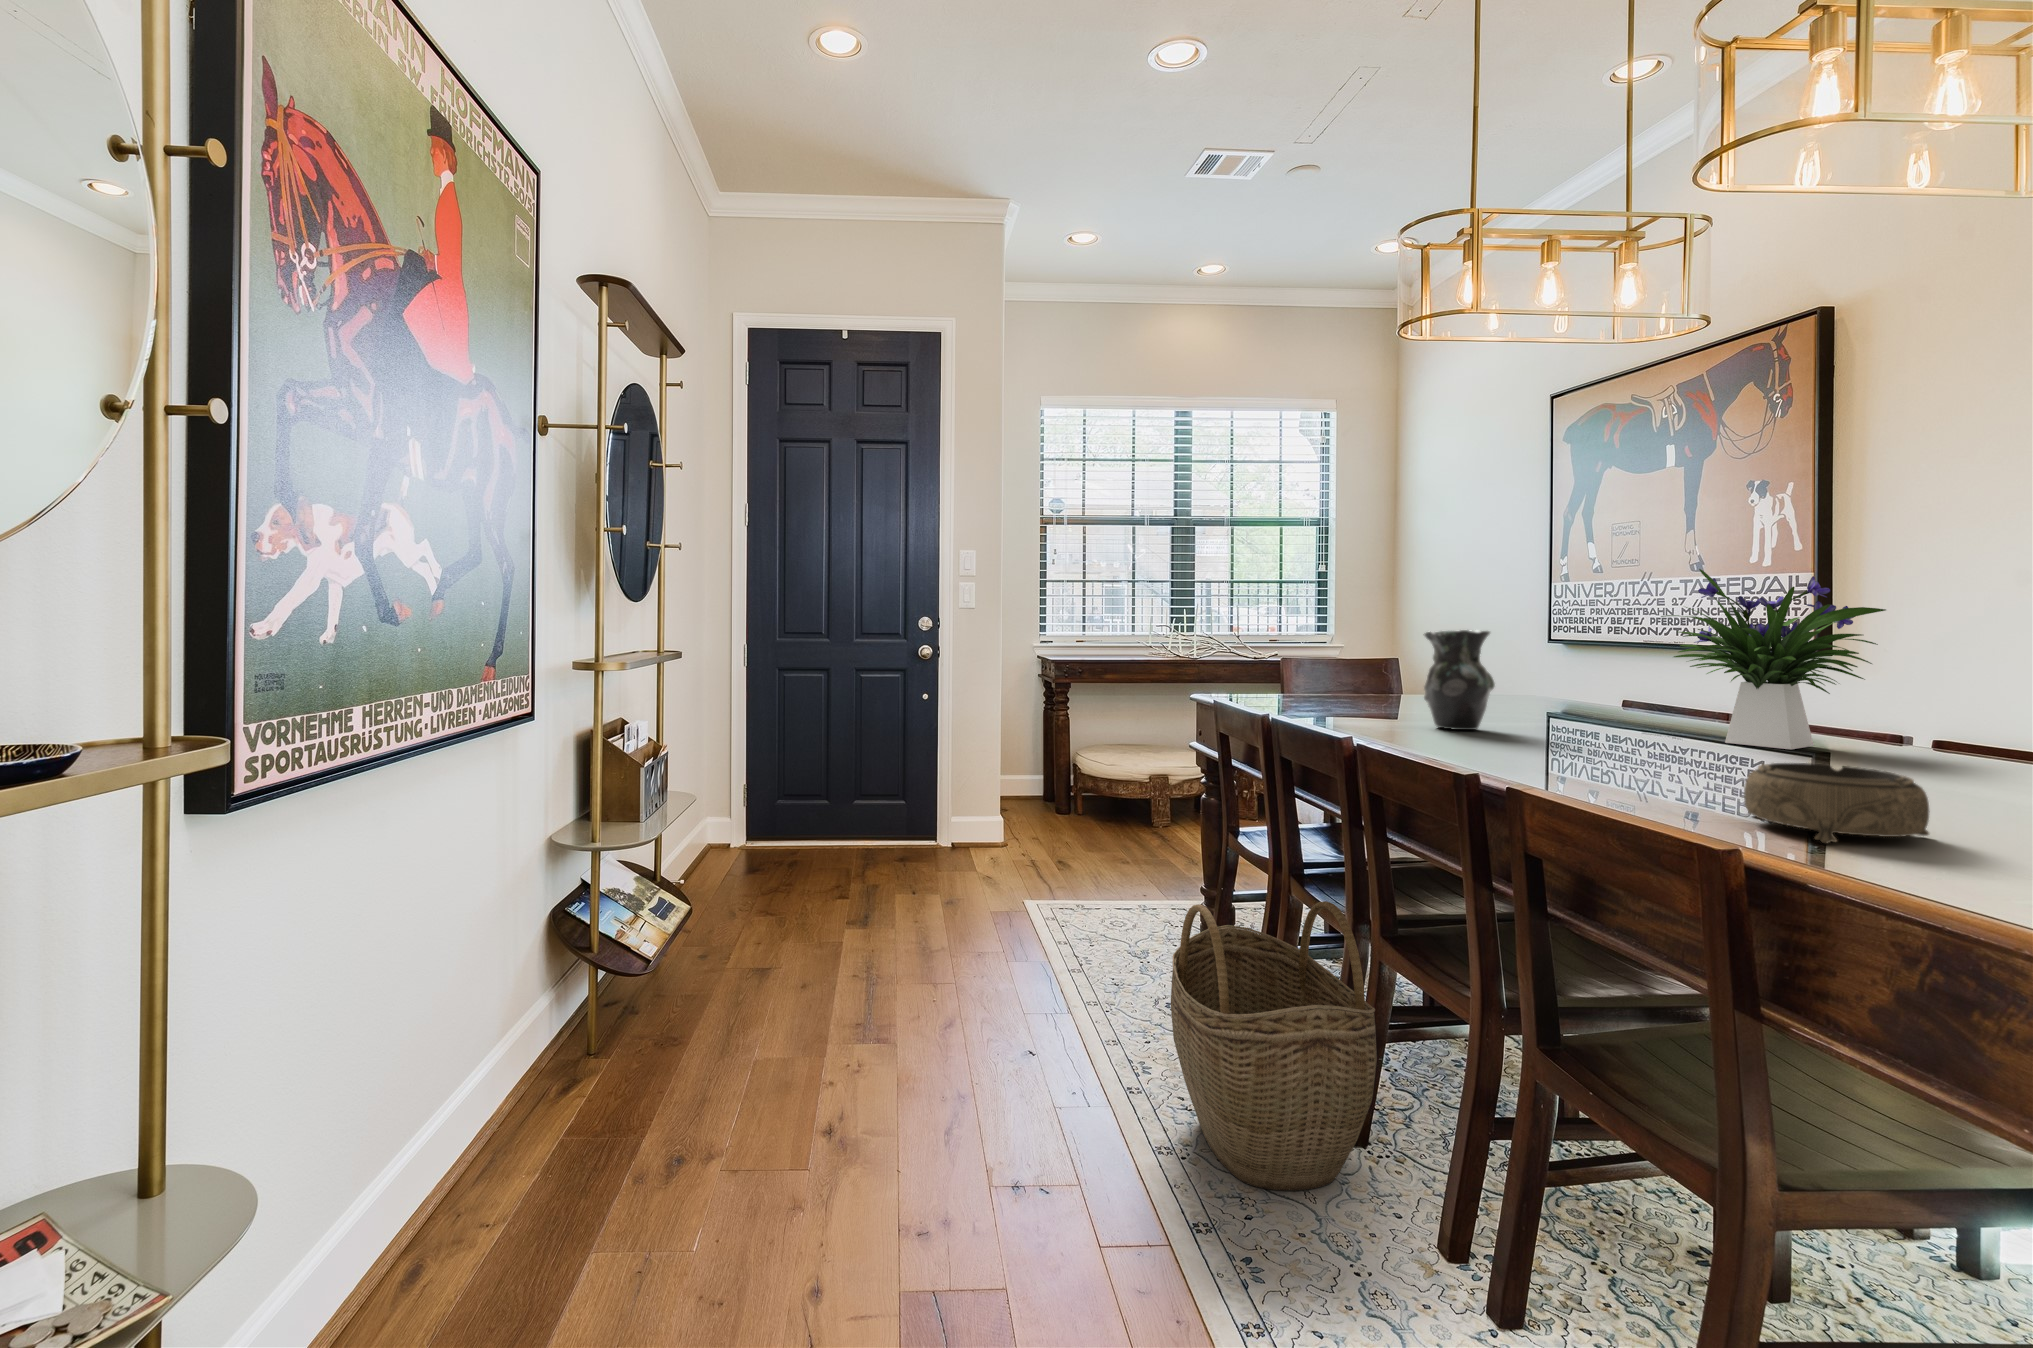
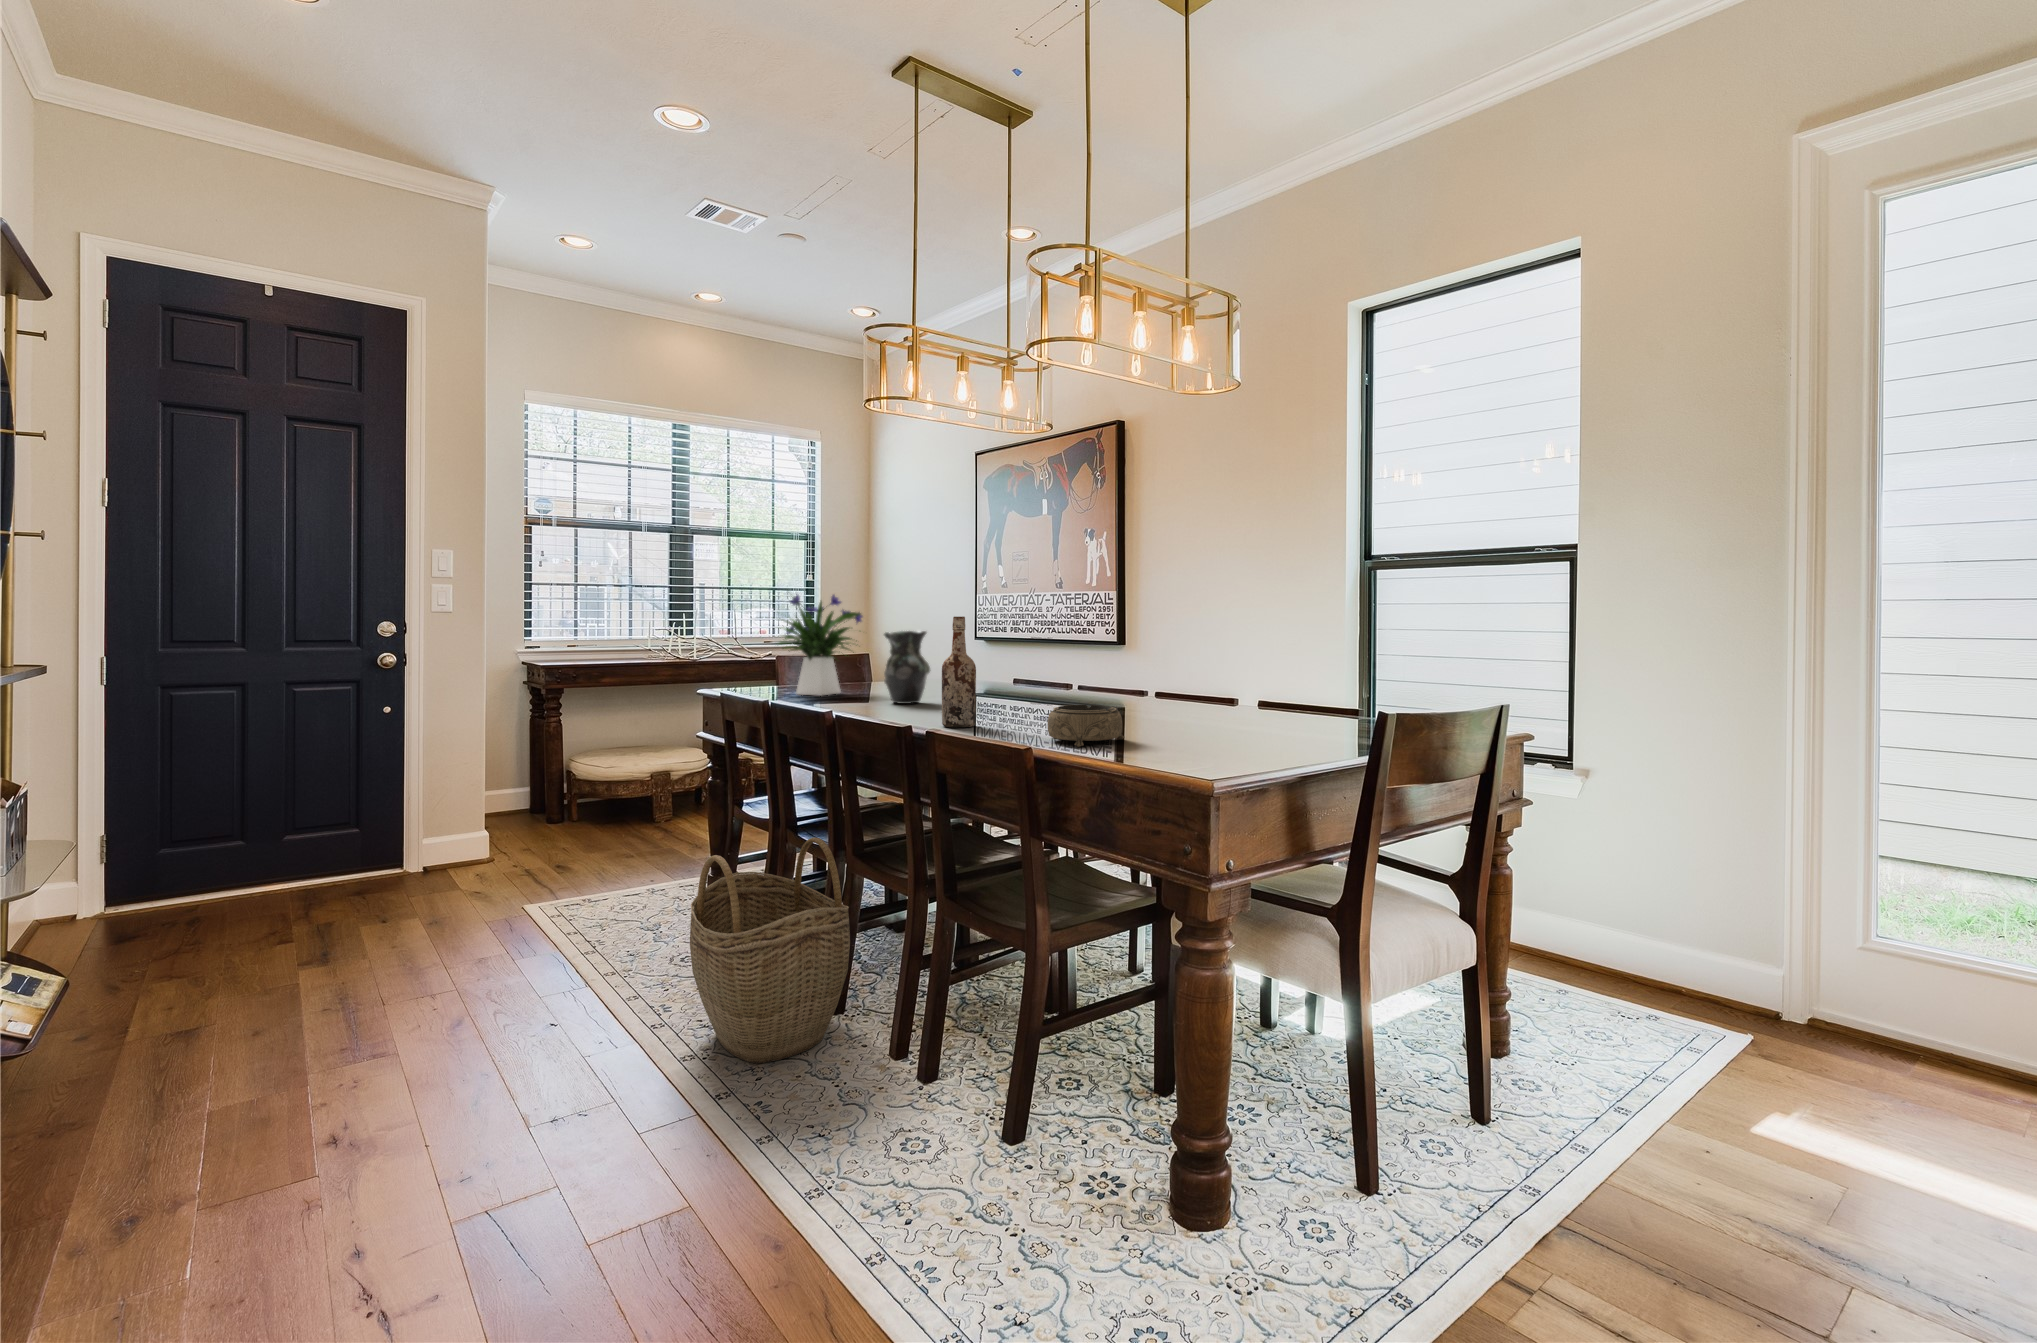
flower arrangement: present [1661,569,1886,750] -> present [779,595,862,695]
wine bottle: none [1525,609,1586,777] -> present [942,617,976,727]

